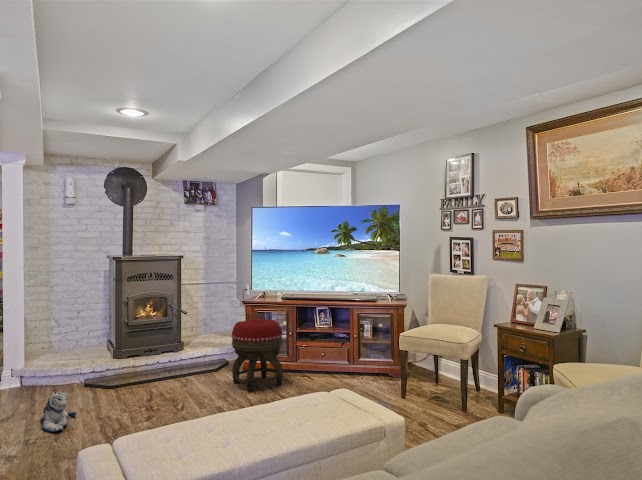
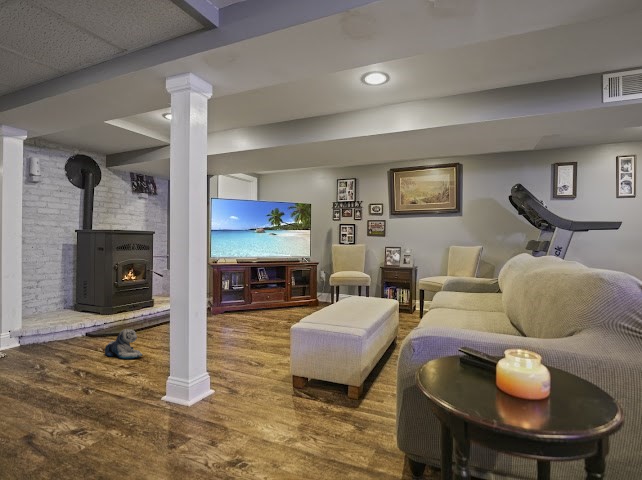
footstool: present [232,319,283,392] -> none [217,275,254,323]

